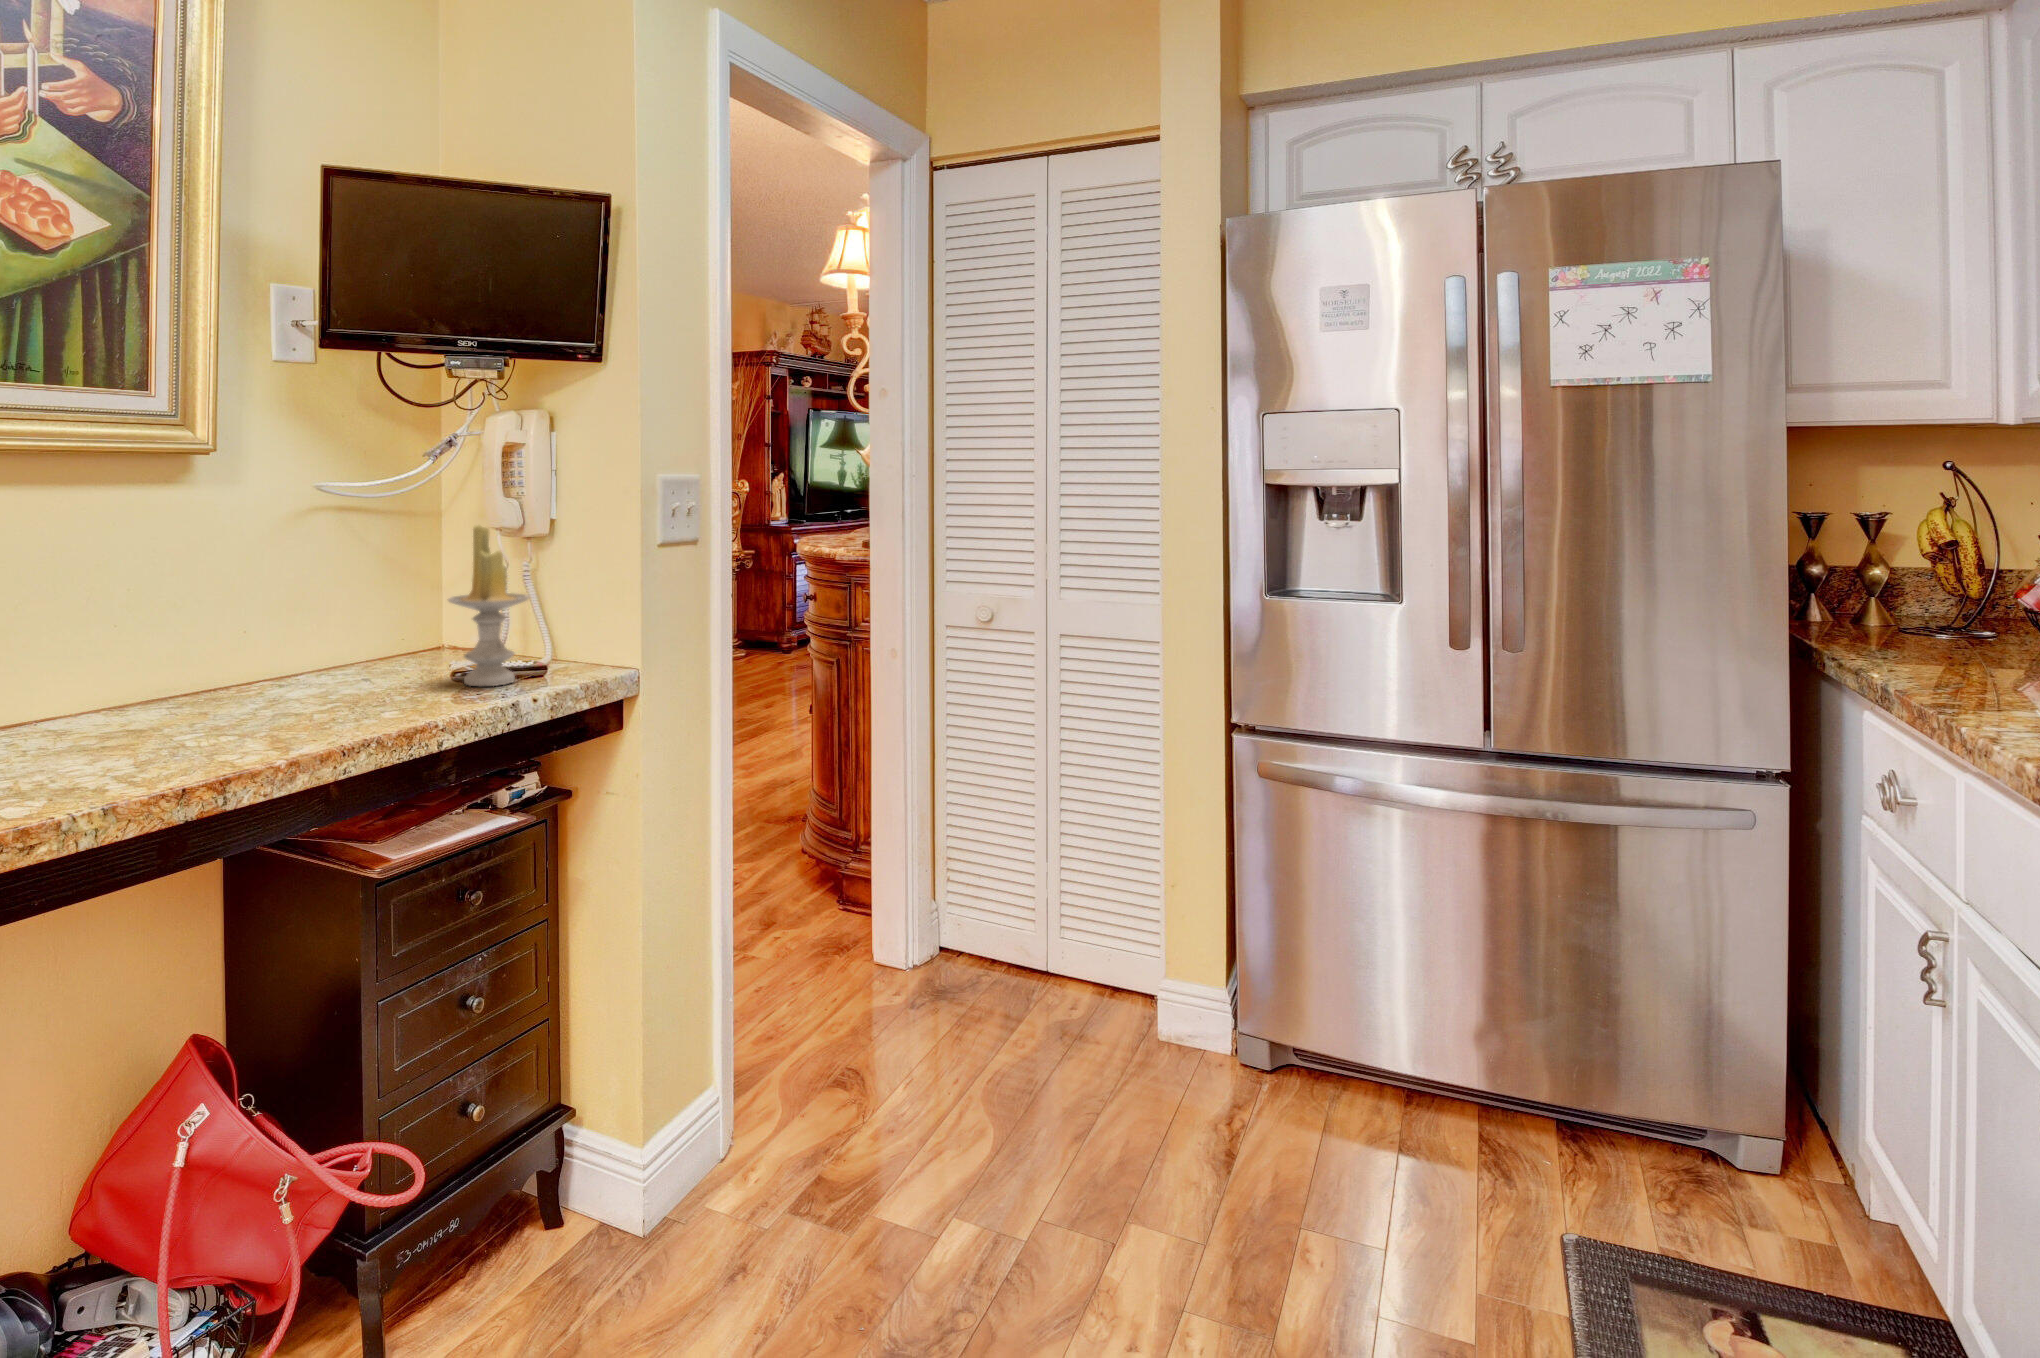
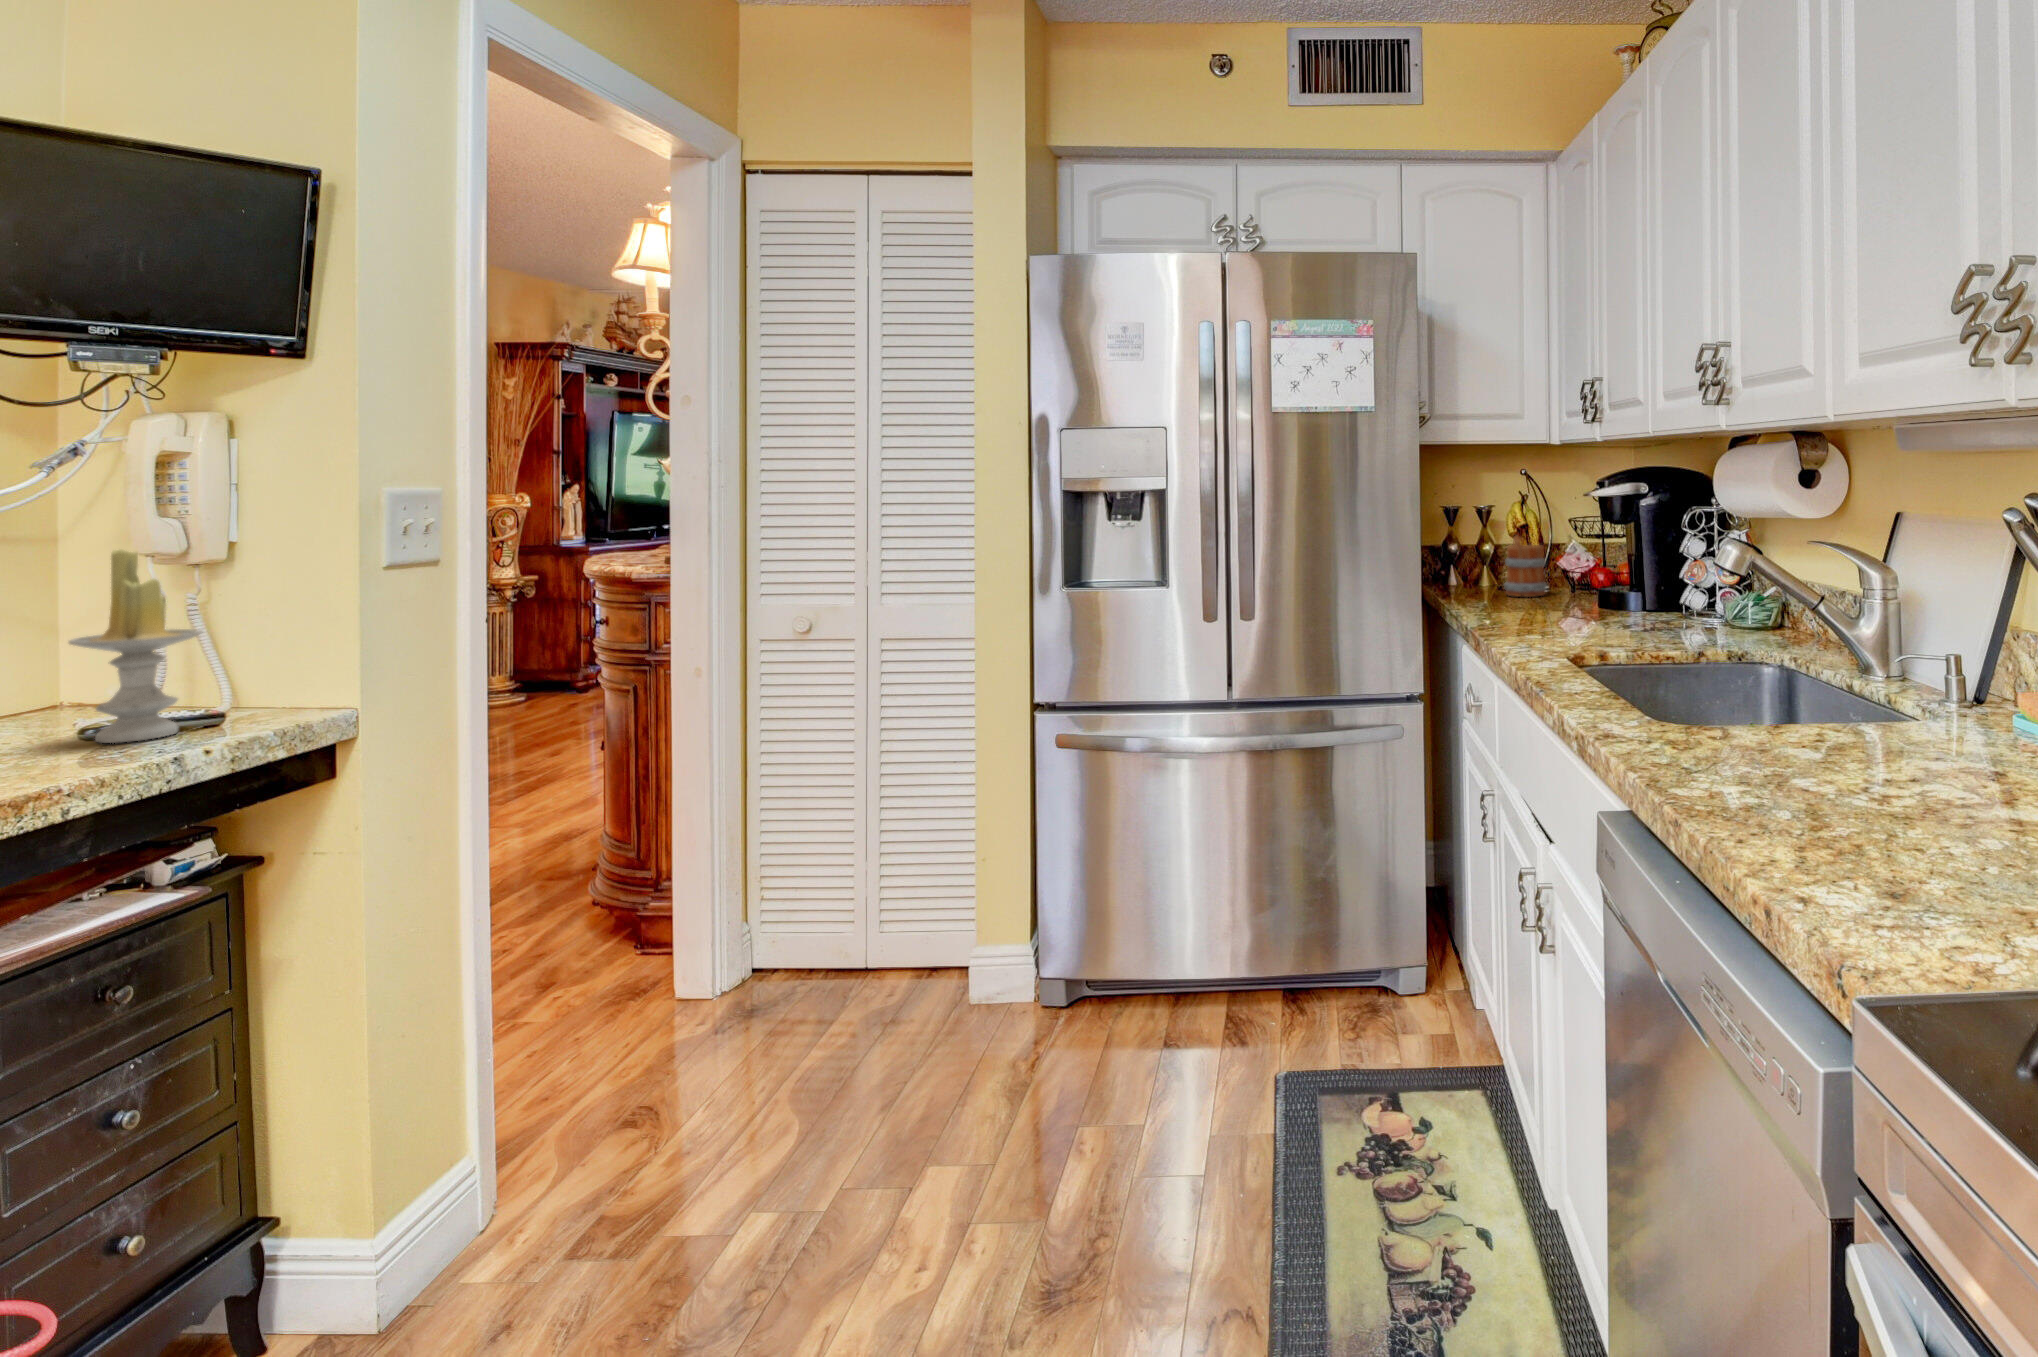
mug: none [1927,559,2017,650] -> present [1504,536,1548,597]

